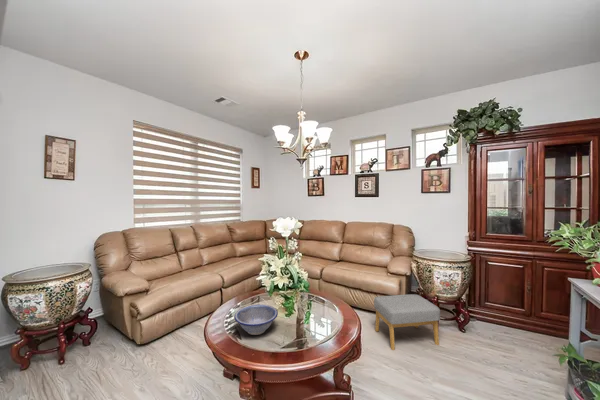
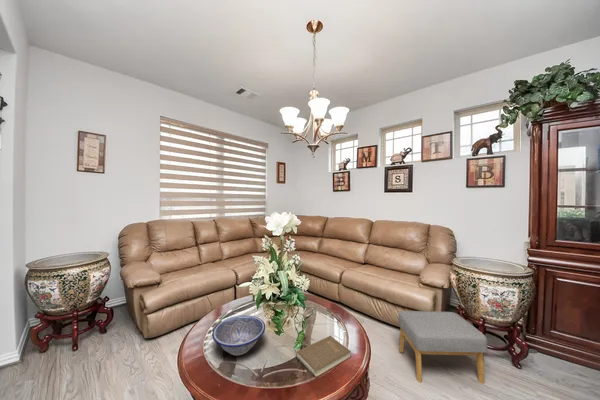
book: none [305,314,347,341] -> present [296,336,351,378]

